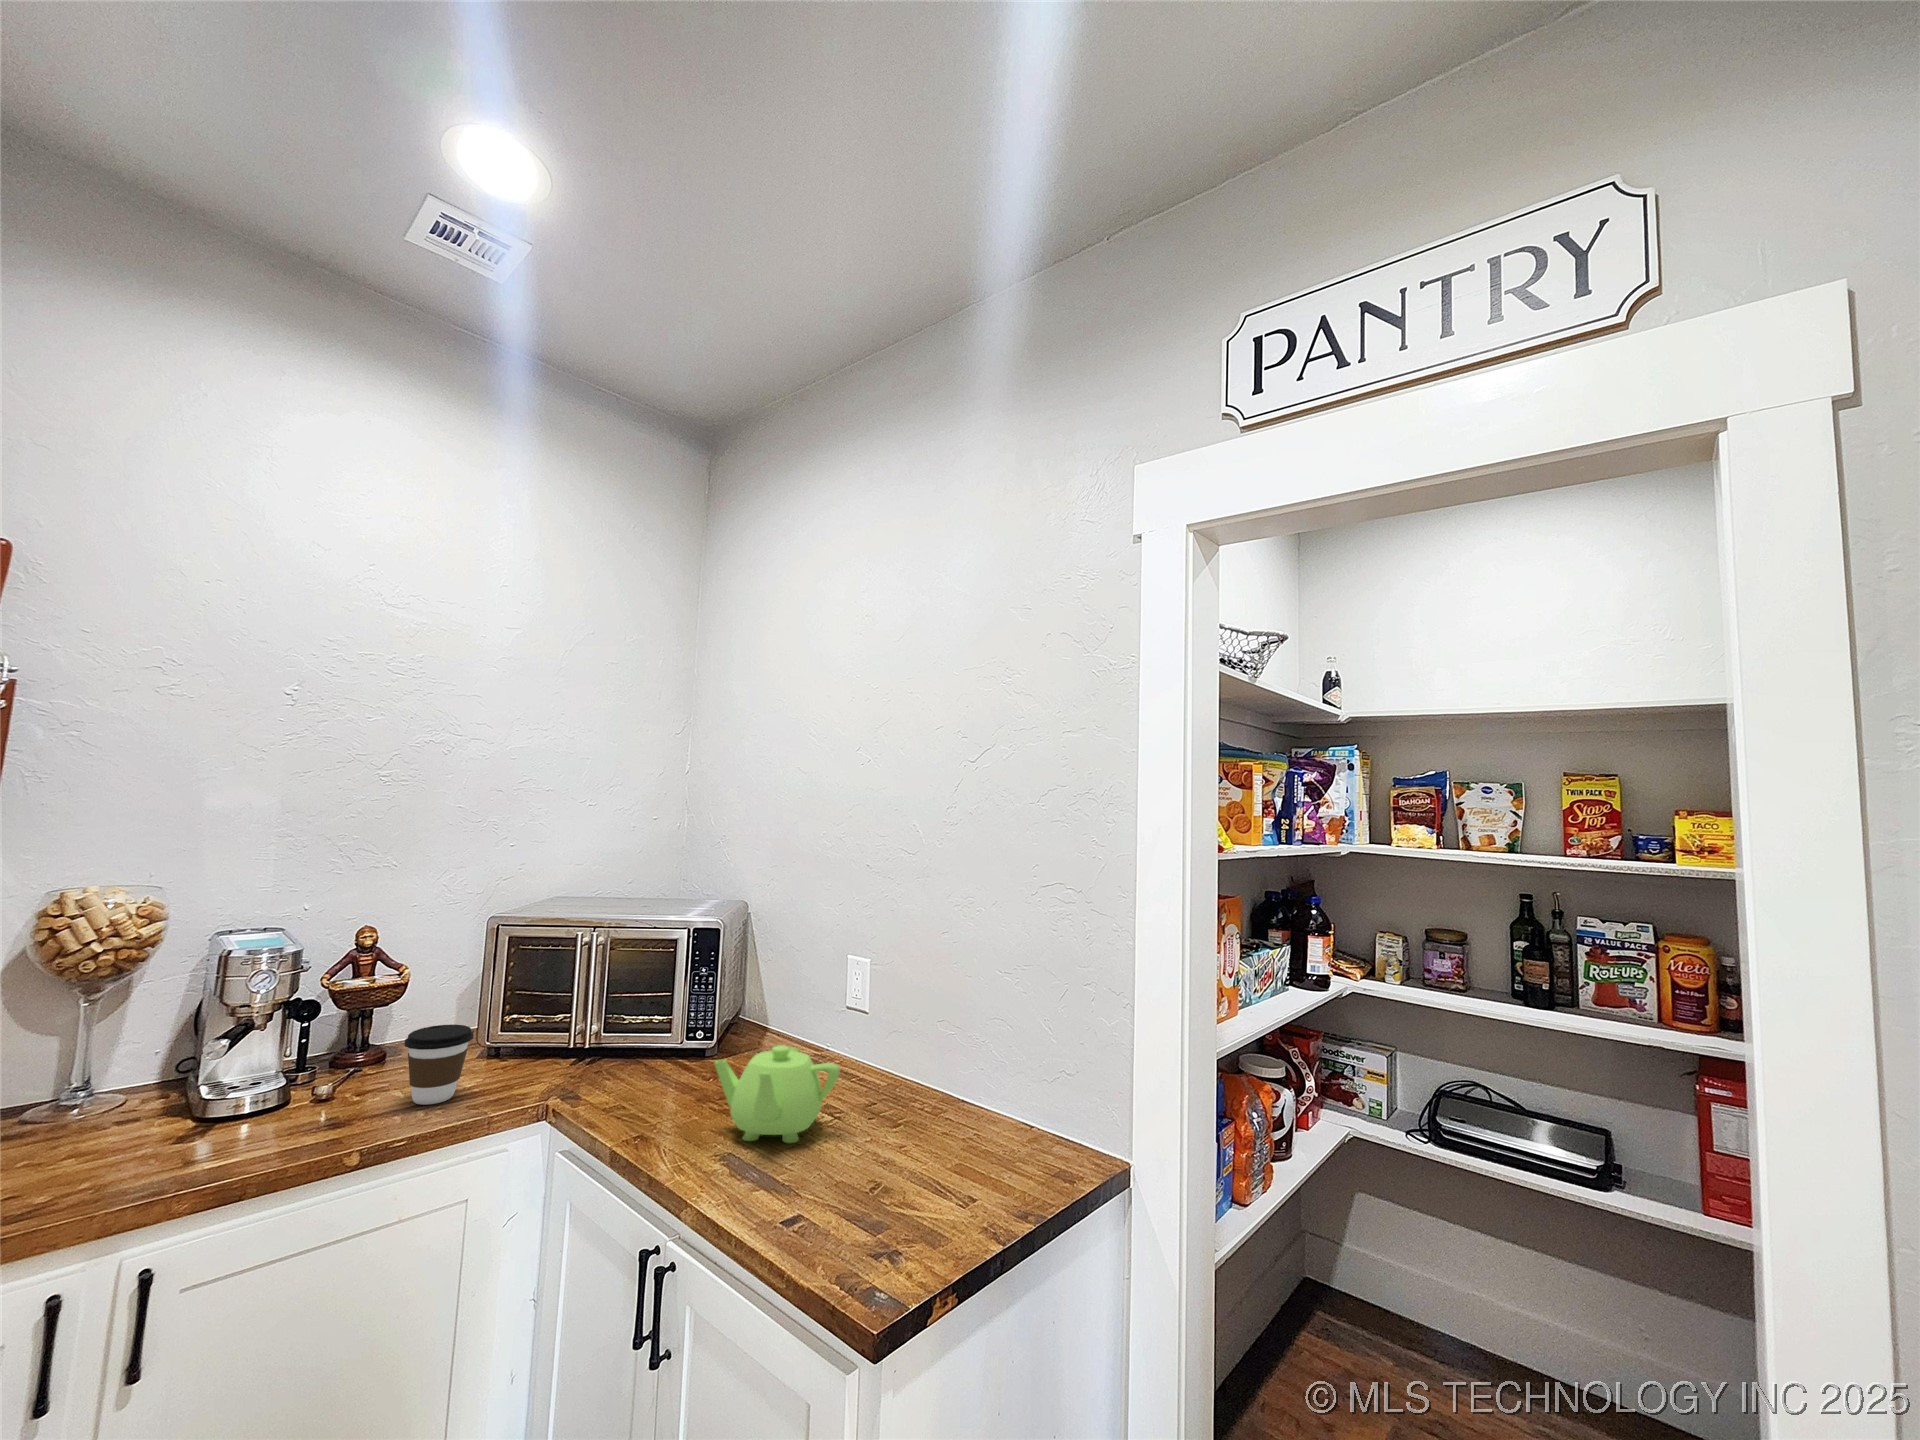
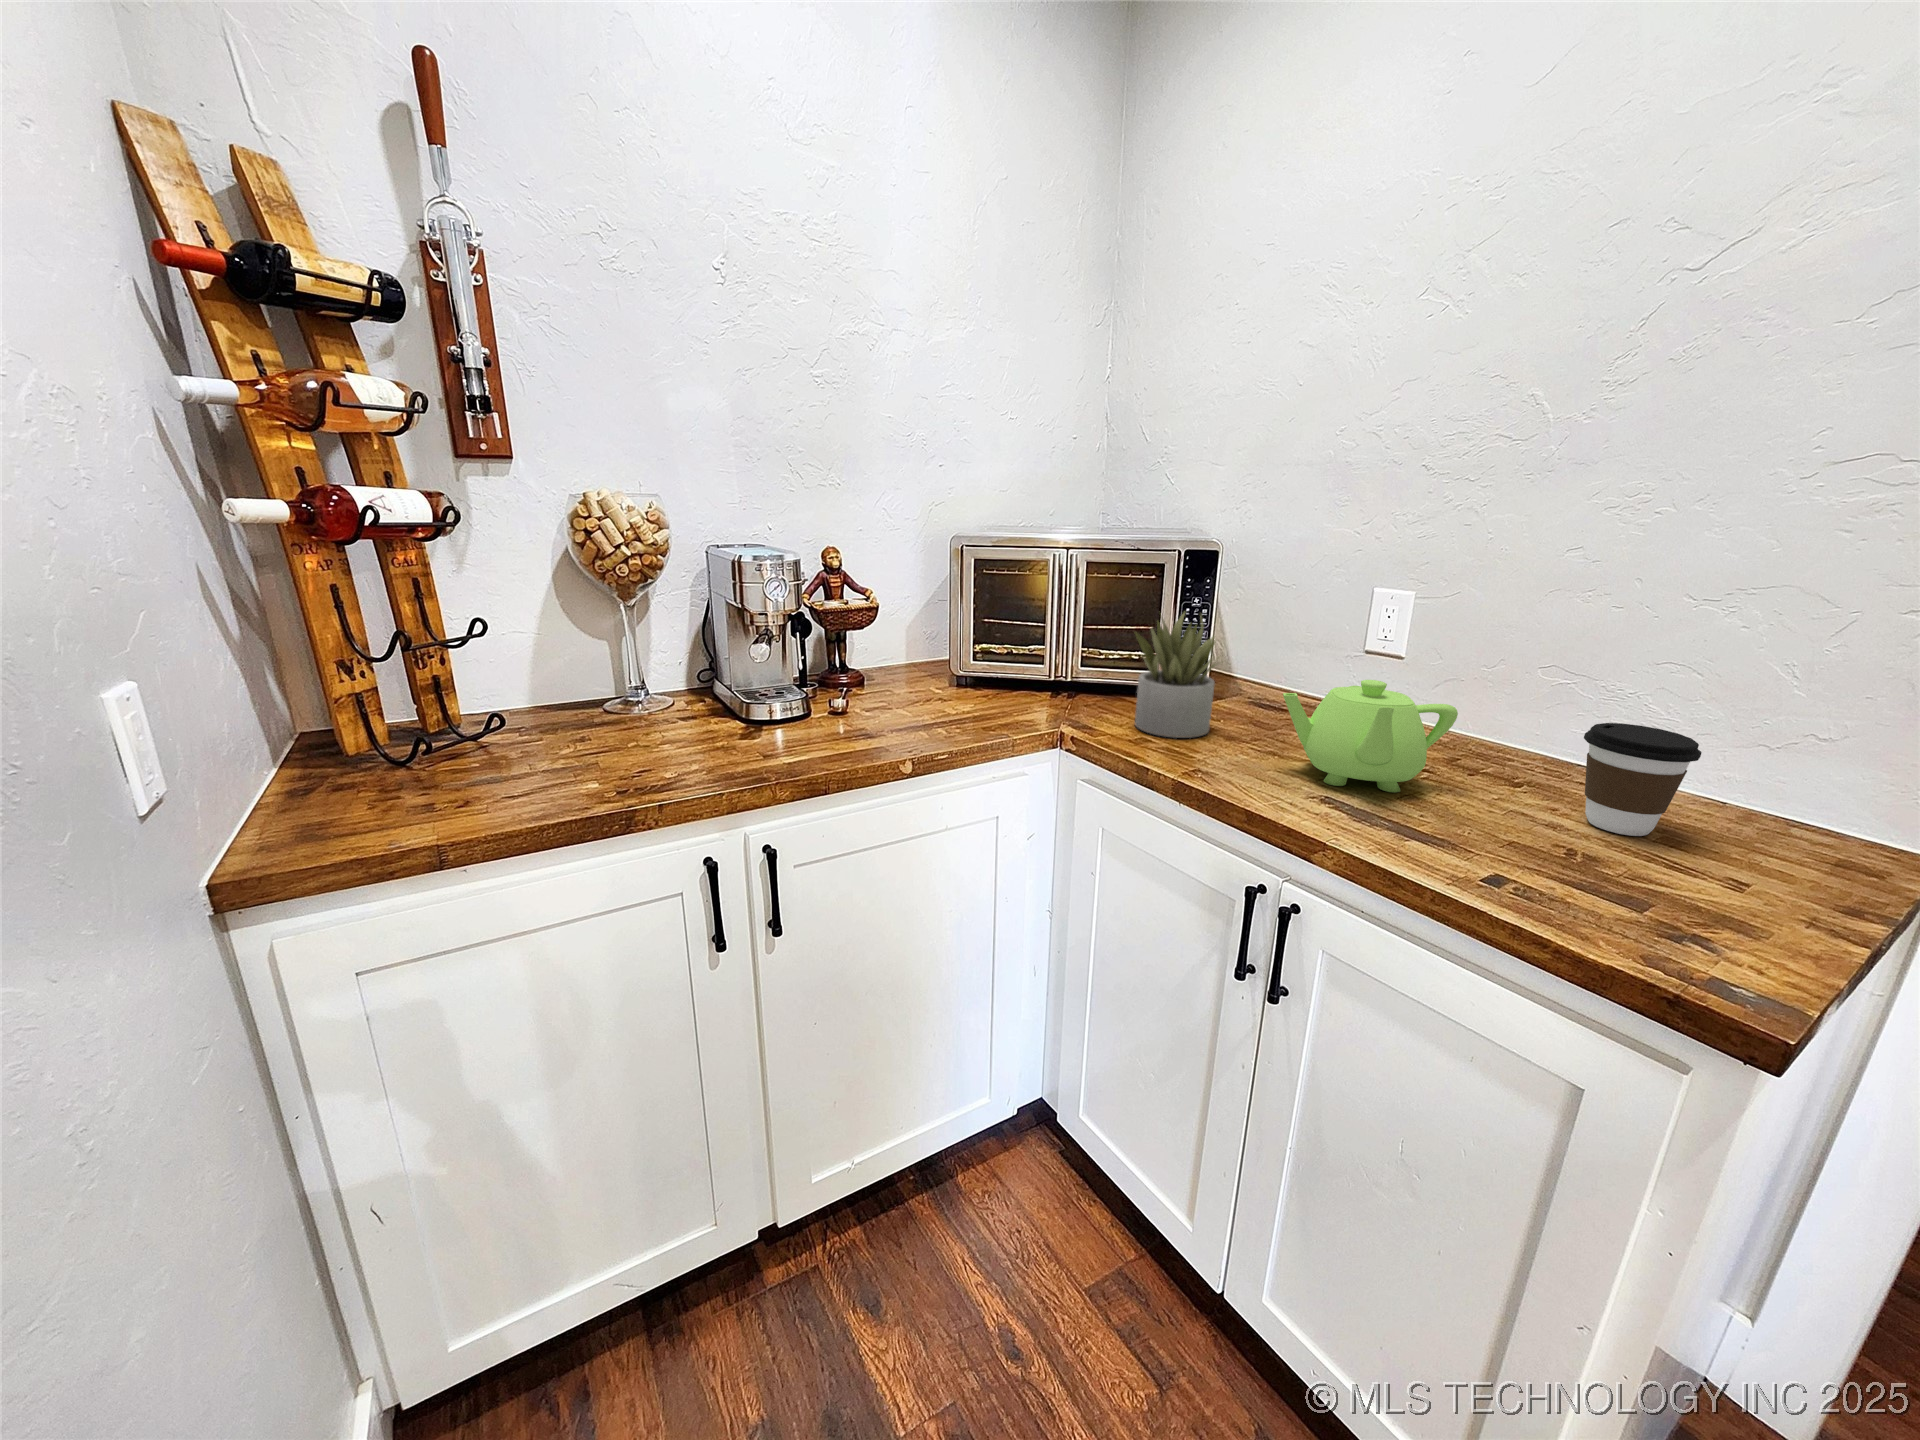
succulent plant: none [624,986,700,1102] -> present [1135,613,1217,738]
coffee cup: present [405,1025,473,1105] -> present [1584,723,1702,836]

